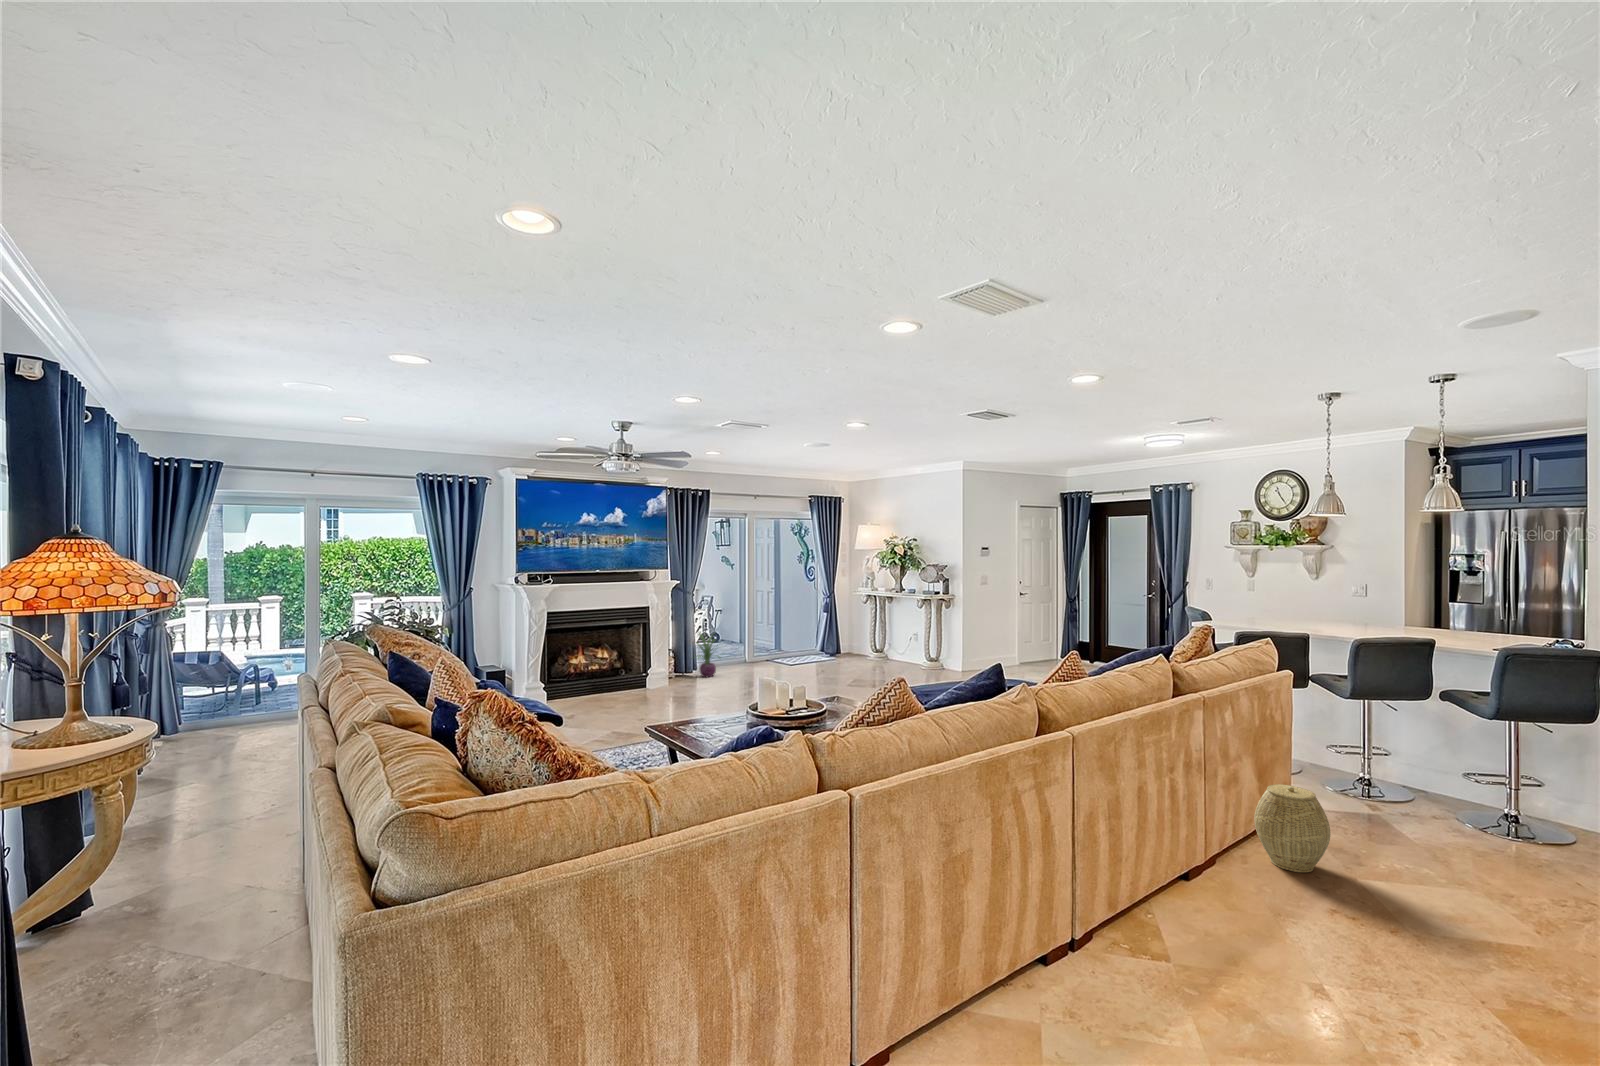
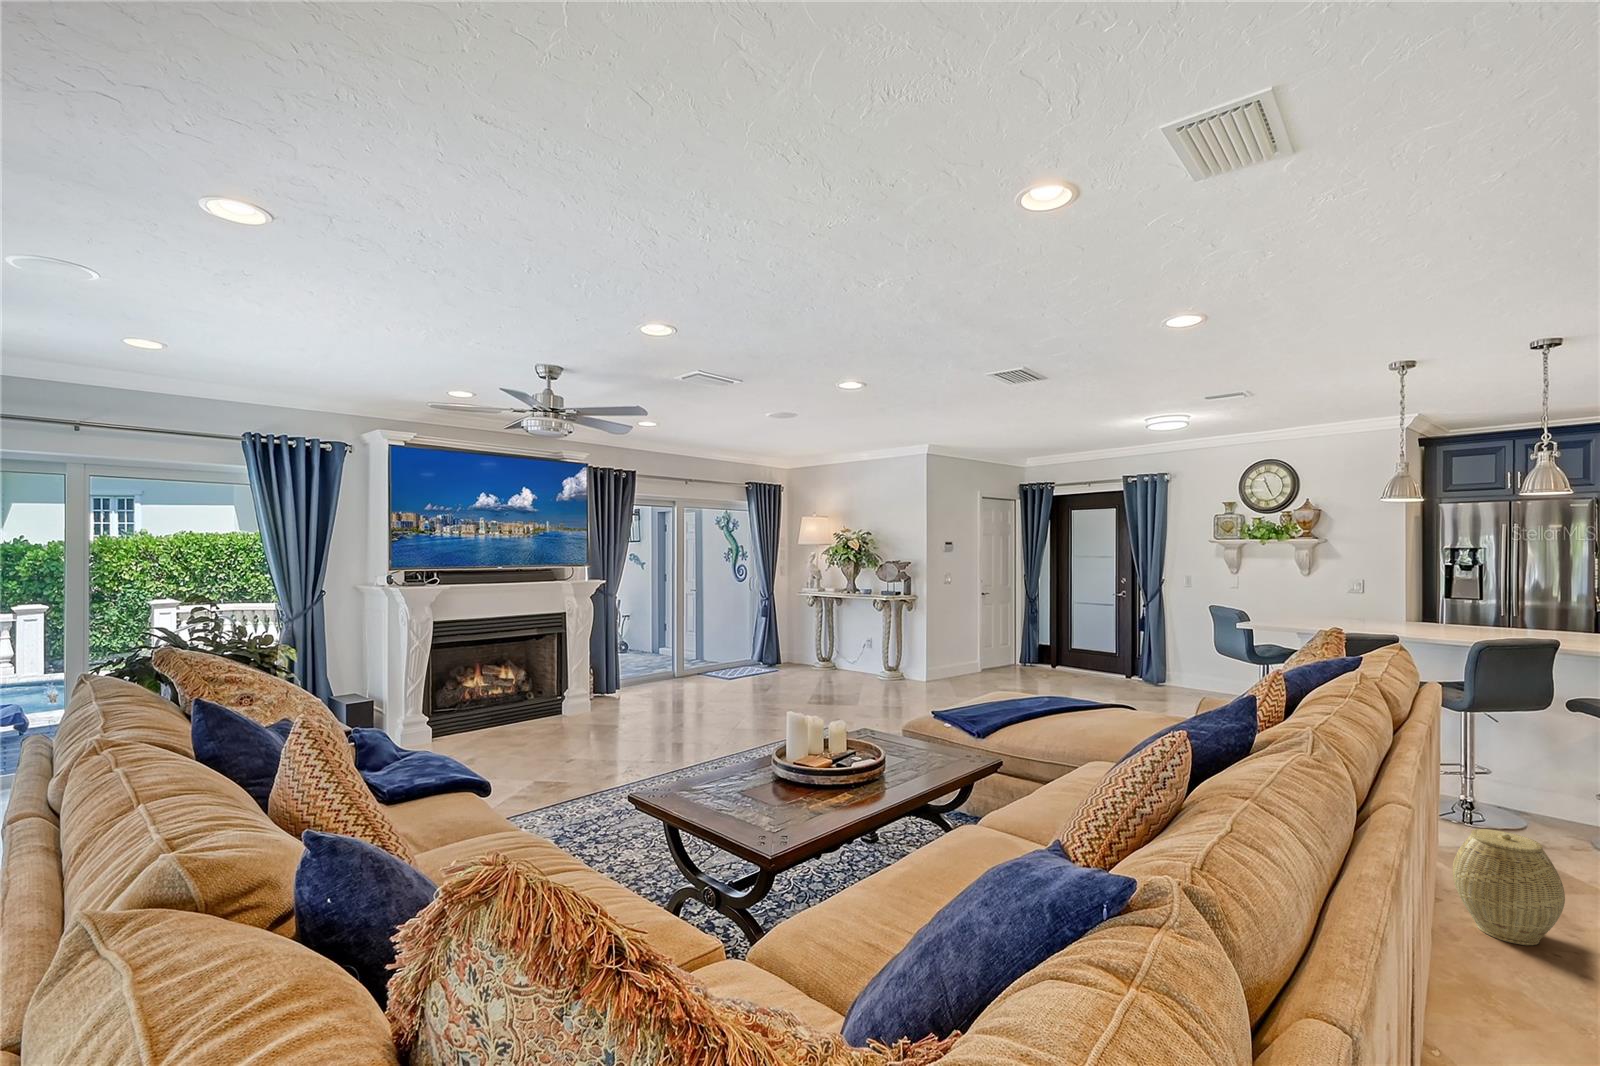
decorative plant: present [694,633,716,677] -> none [598,641,662,697]

